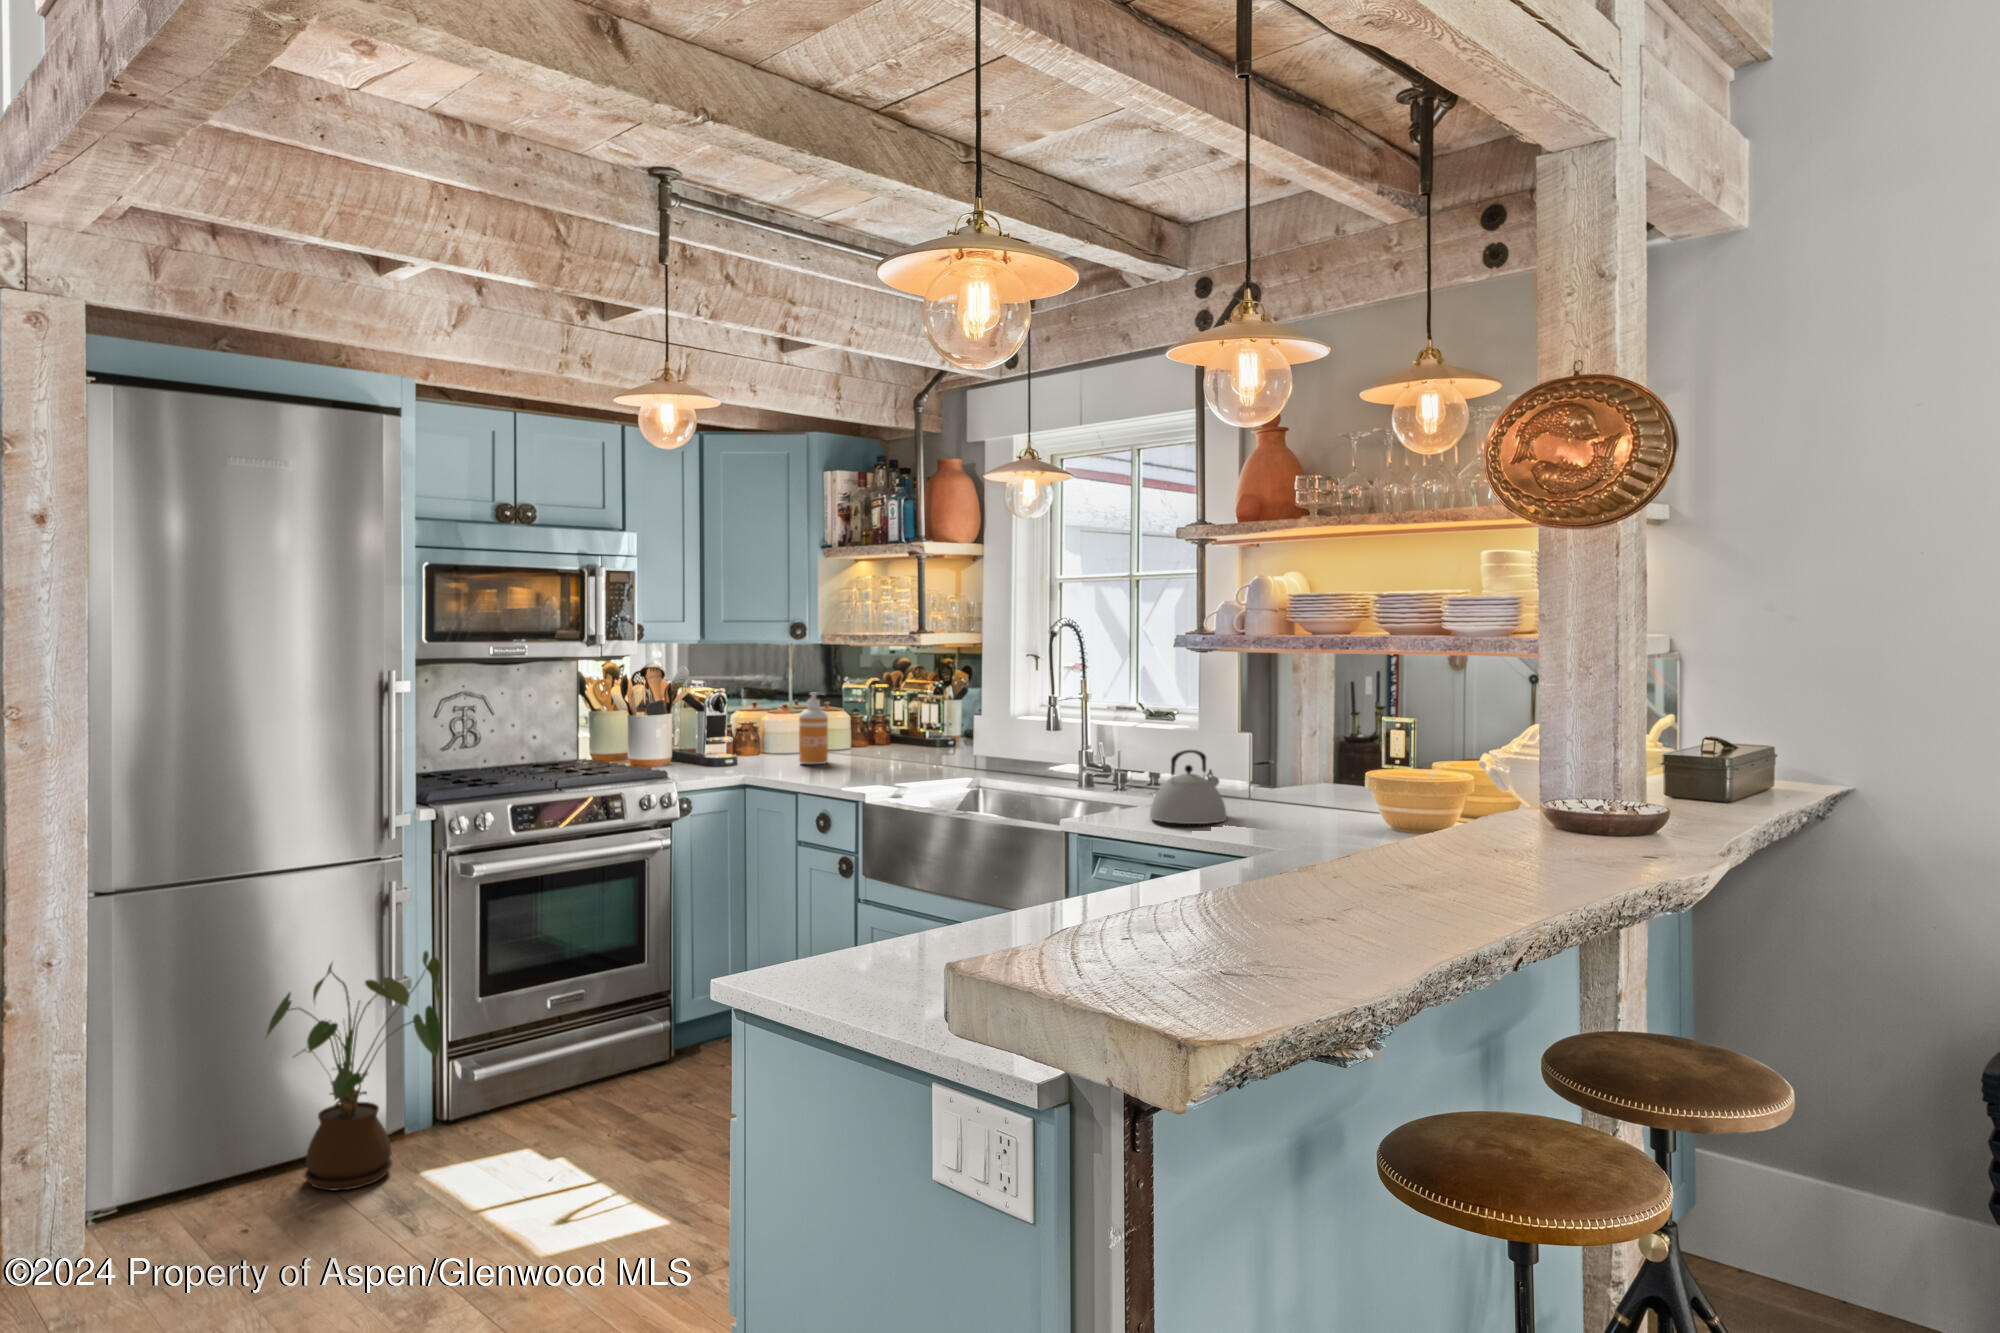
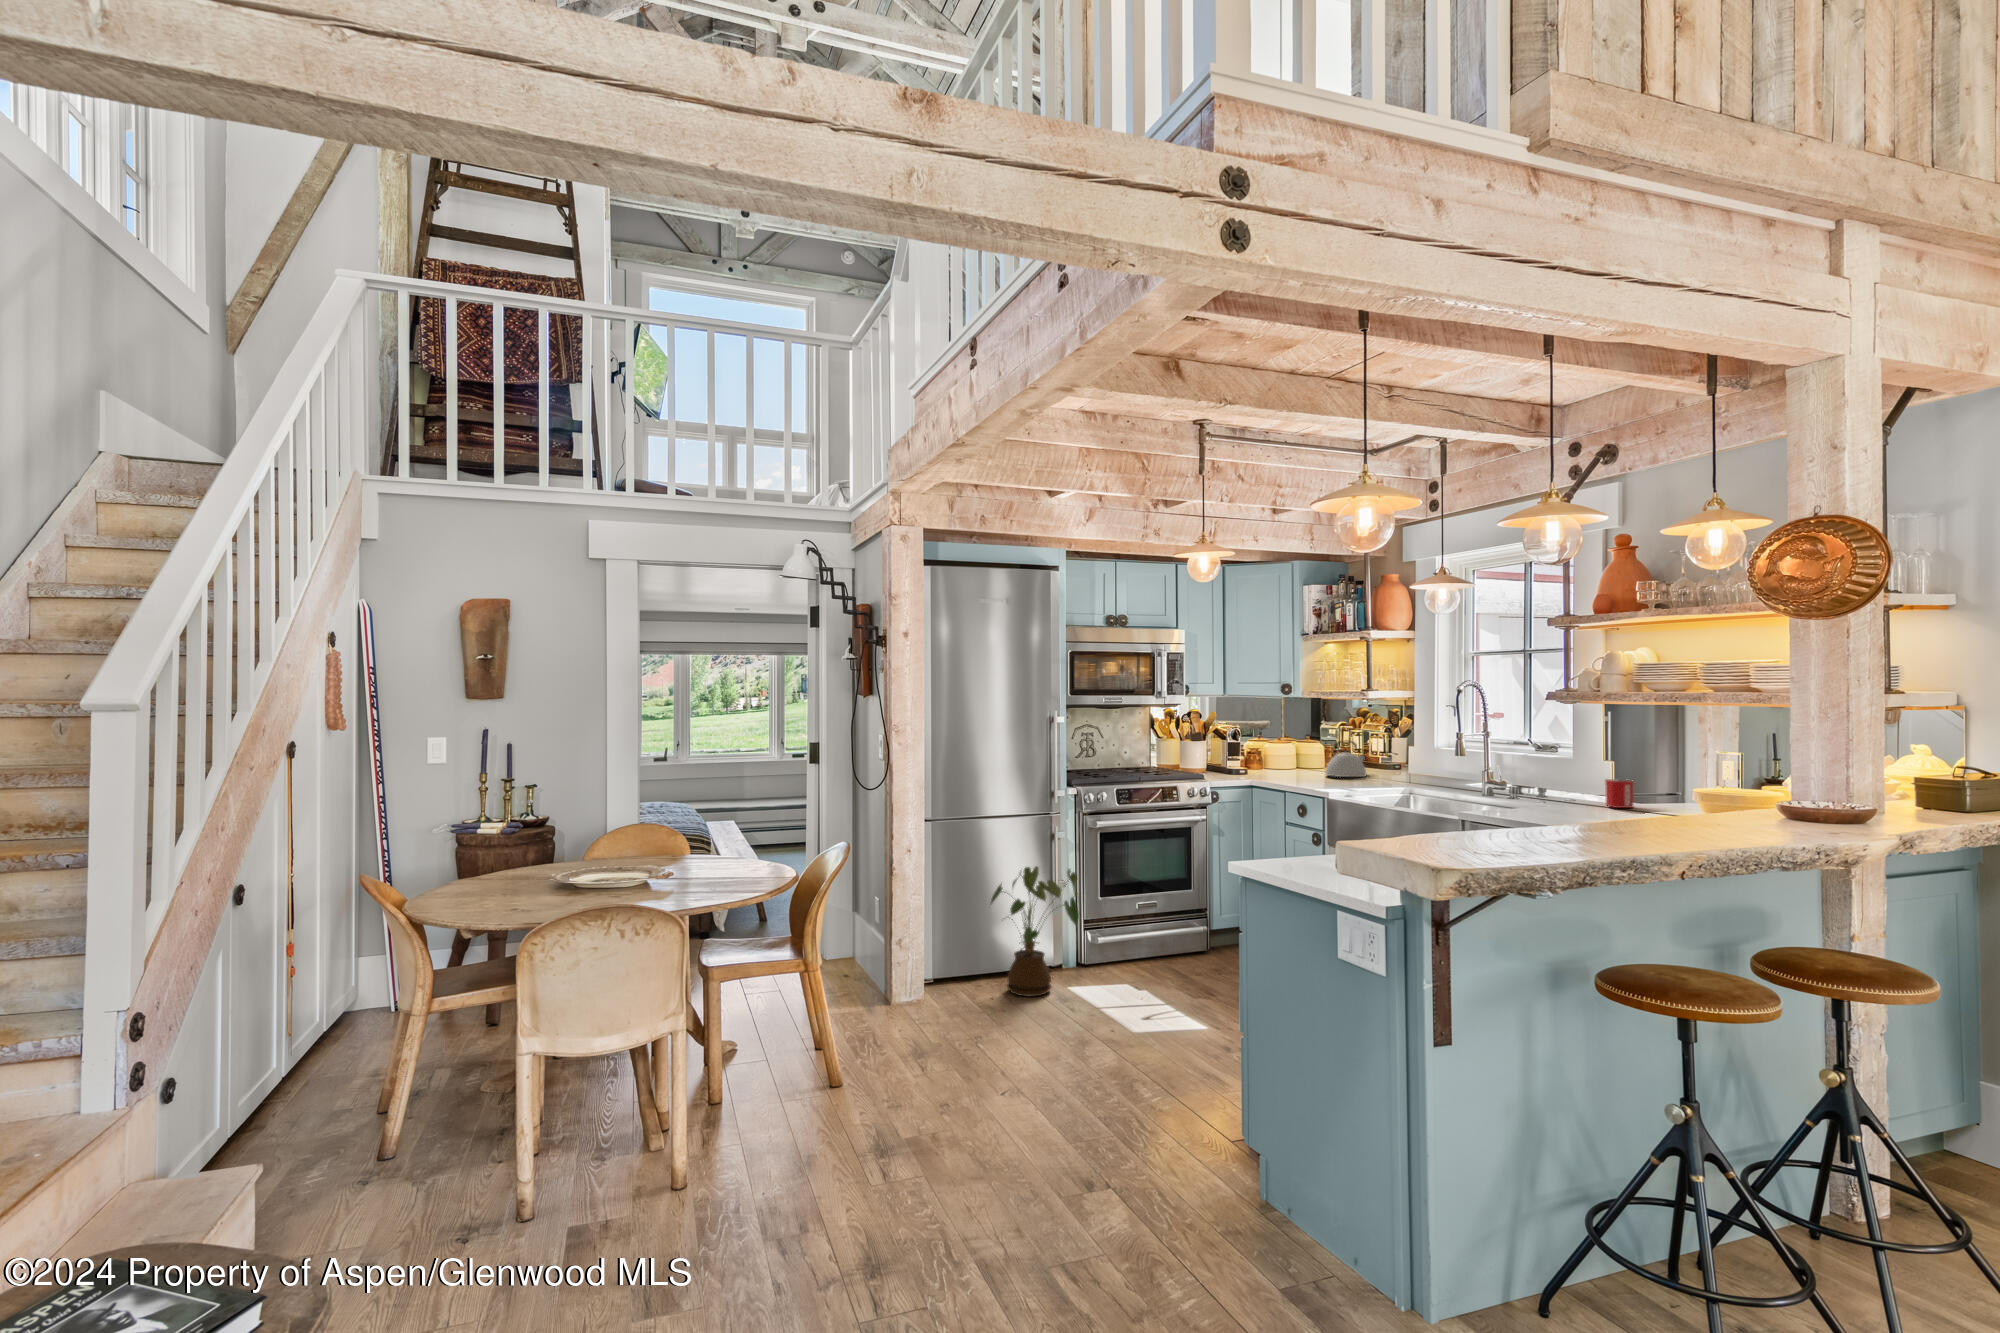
soap dispenser: present [799,693,828,764] -> none [1288,729,1308,775]
kettle: present [1150,750,1227,824] -> present [1325,741,1366,777]
mug: none [1245,766,1288,808] -> present [1605,779,1634,808]

